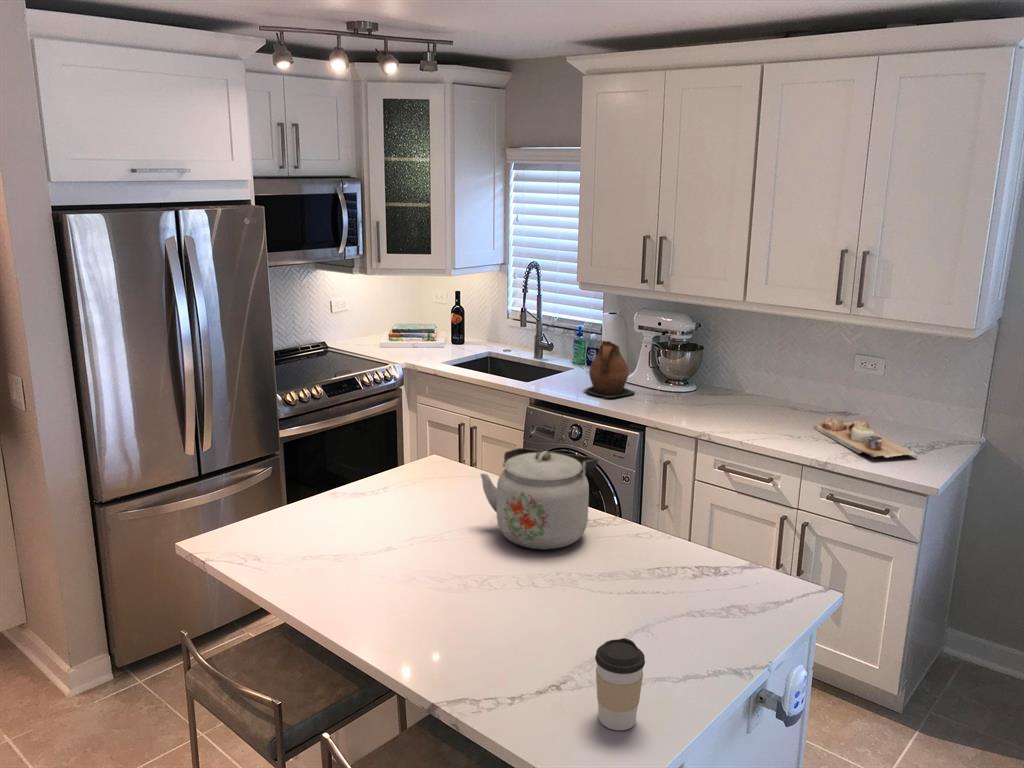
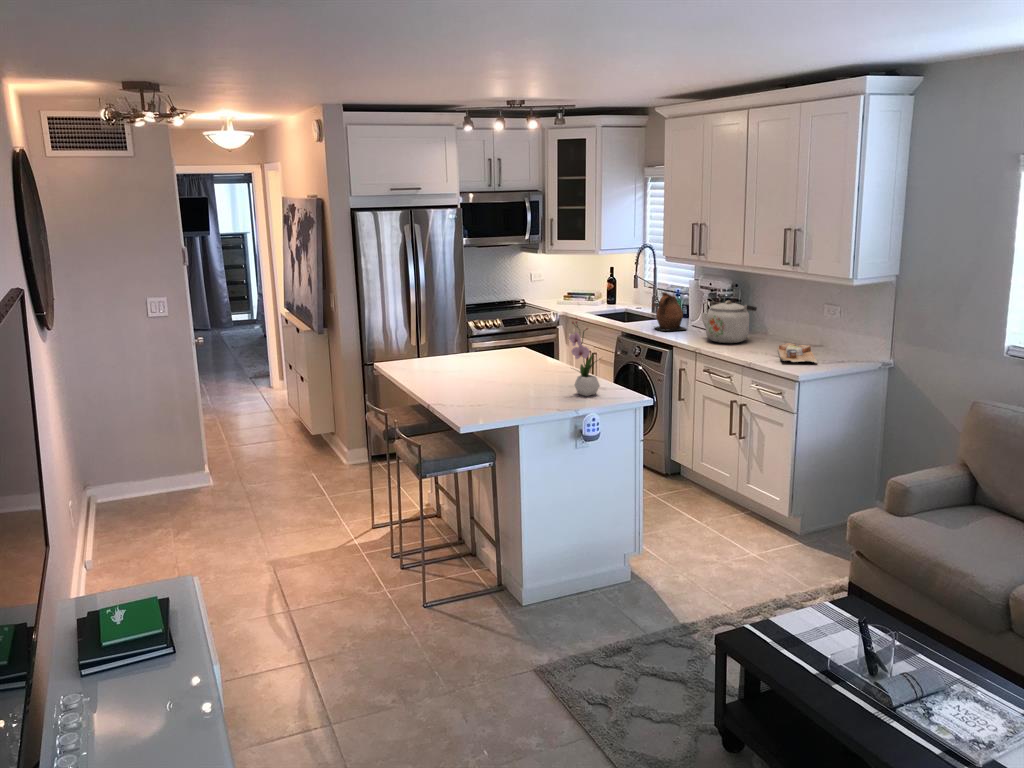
kettle: present [481,448,598,549] -> present [701,301,757,343]
flower arrangement: none [697,461,754,604] -> present [569,321,600,396]
coffee cup: present [595,638,645,730] -> none [471,377,492,414]

